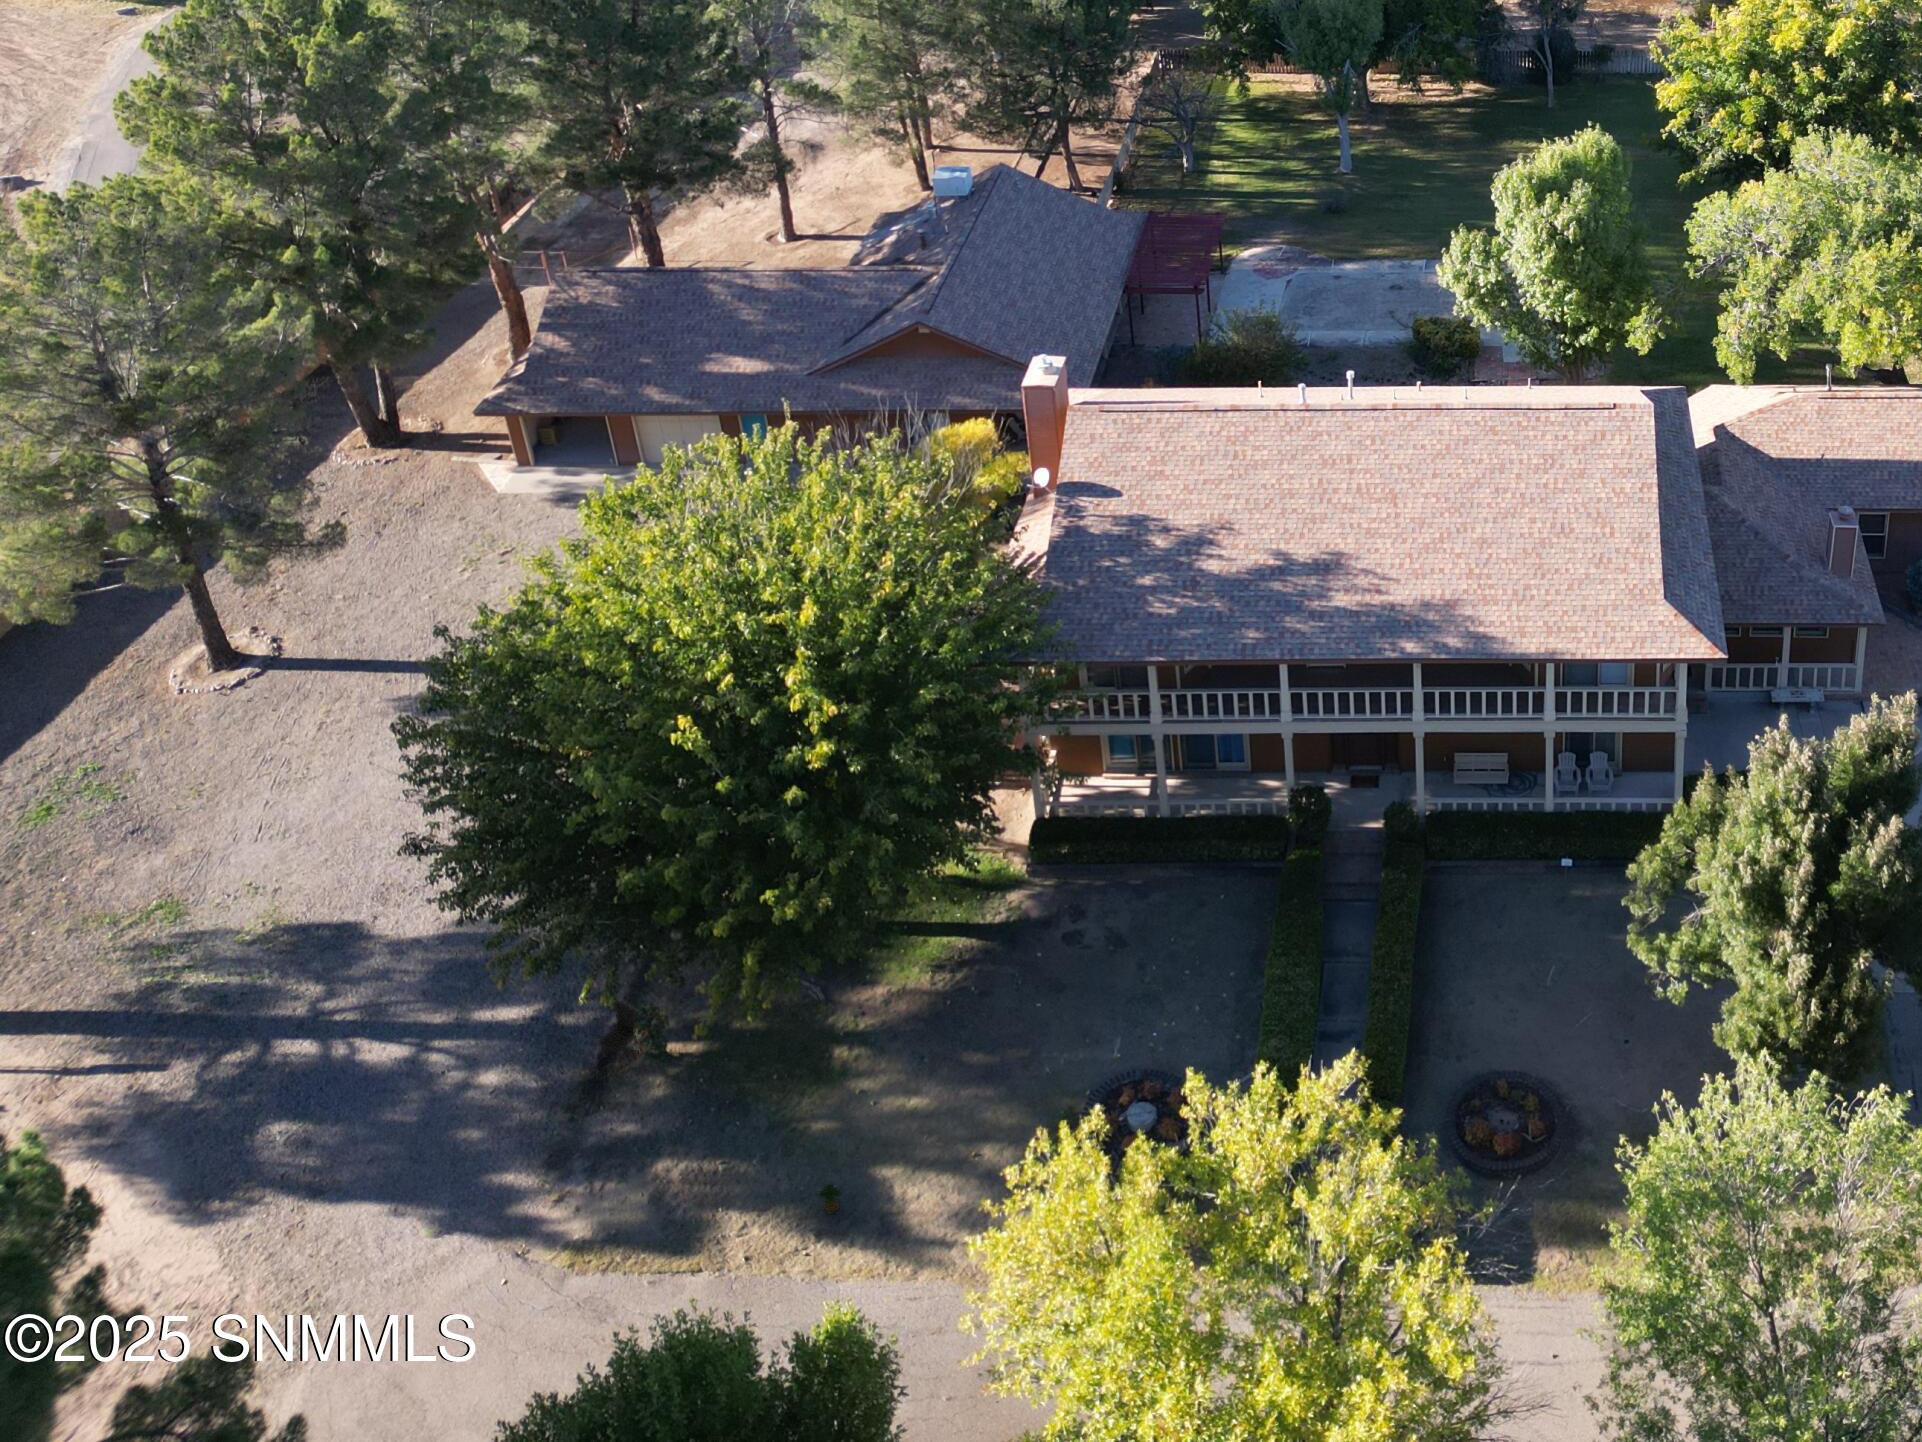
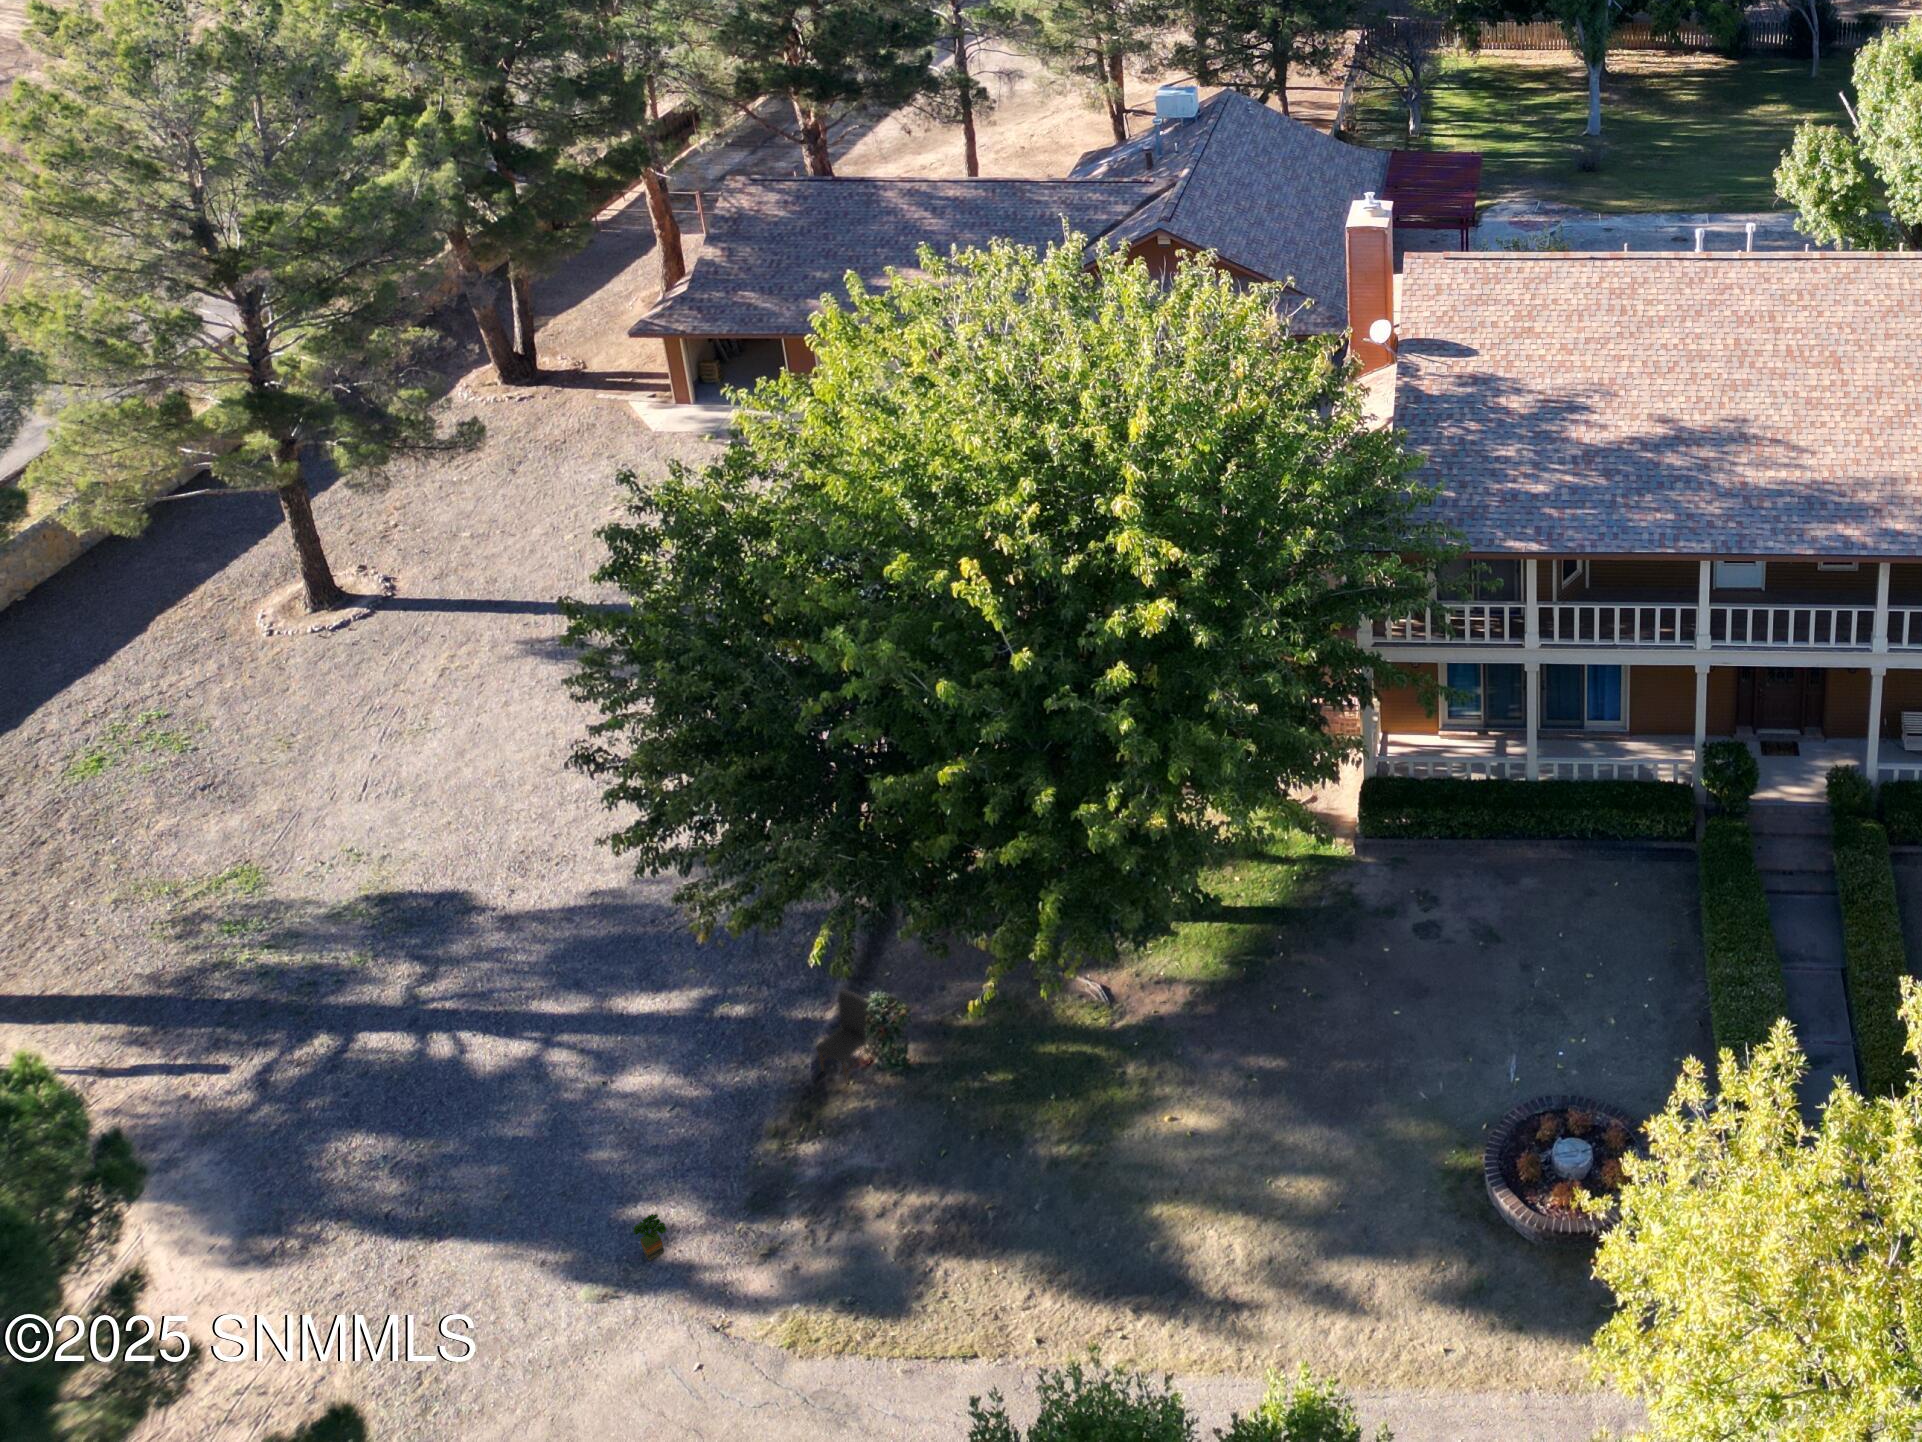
potted tree: present [818,1184,841,1214] -> present [633,1214,666,1261]

